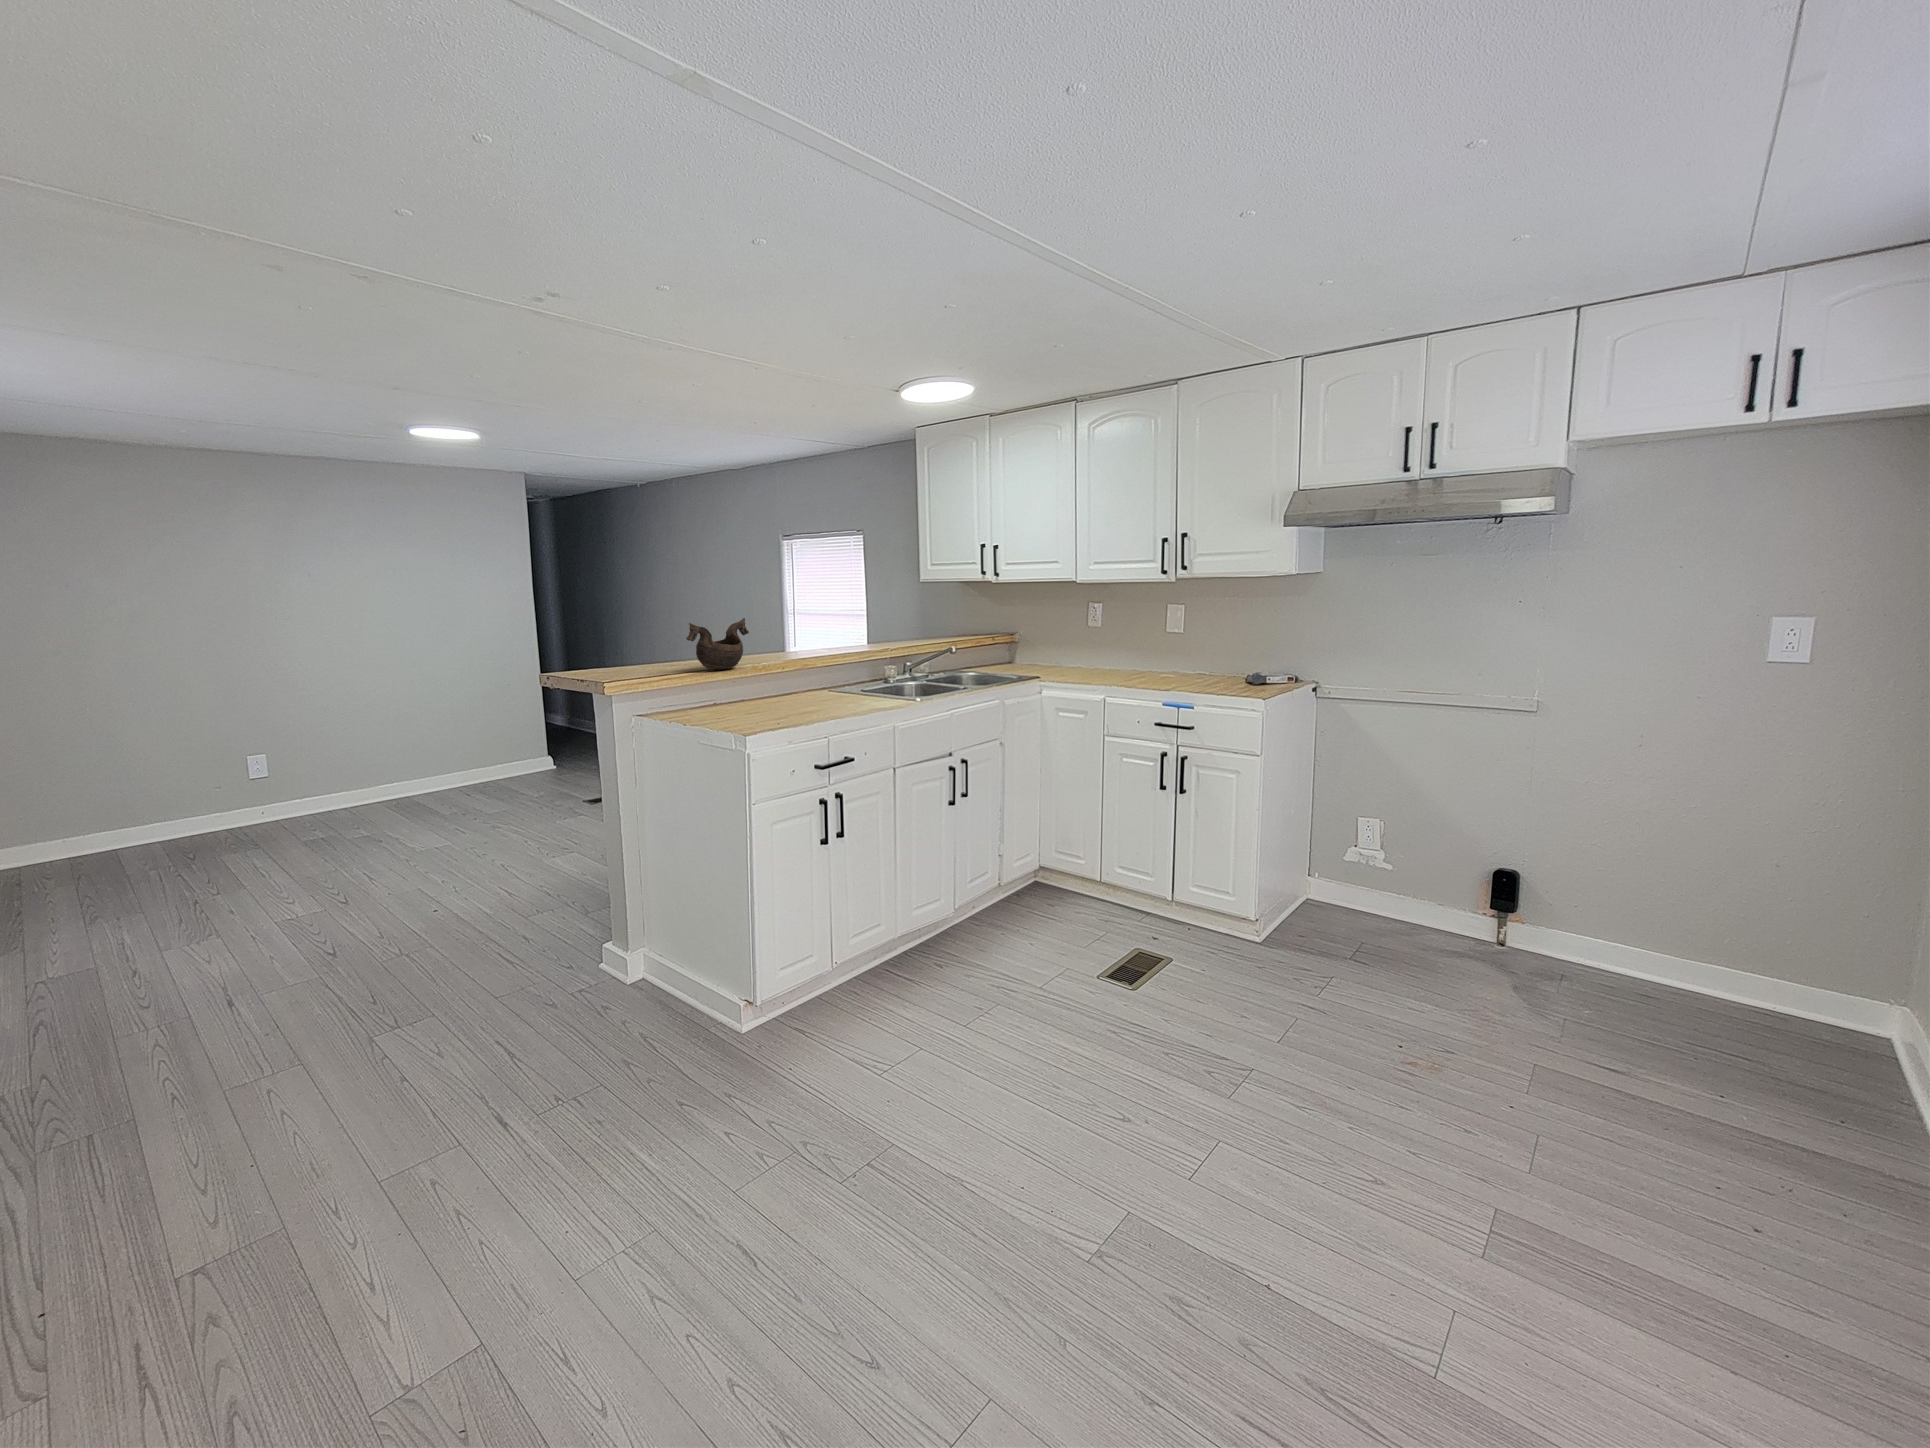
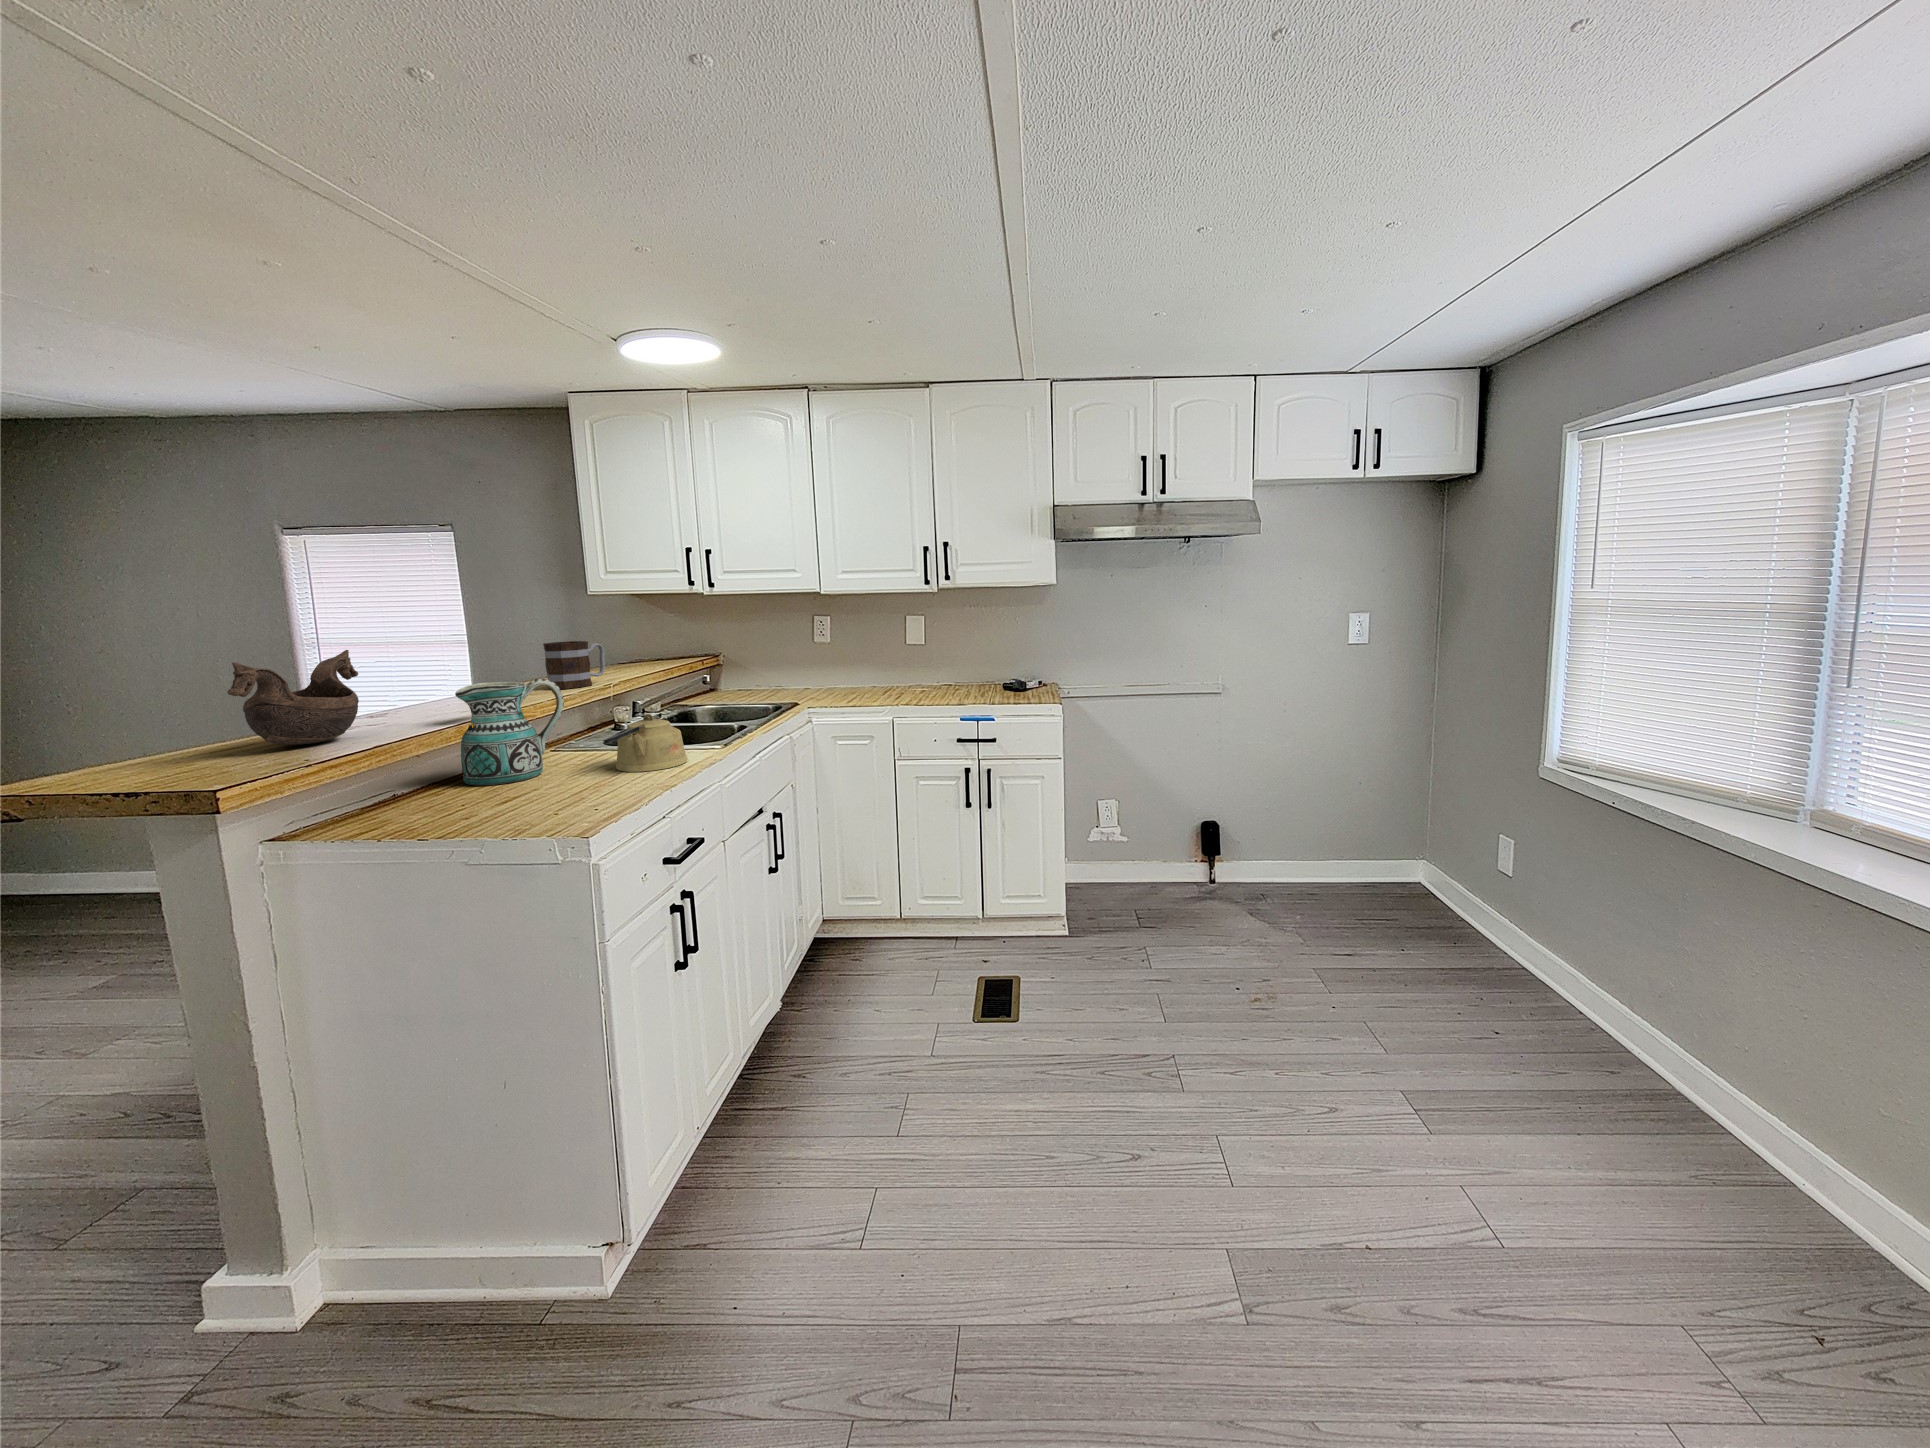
mug: none [862,617,902,650] -> present [543,641,605,689]
ceramic pitcher: none [787,641,844,706] -> present [455,679,564,785]
kettle: none [858,670,911,709] -> present [603,714,688,772]

